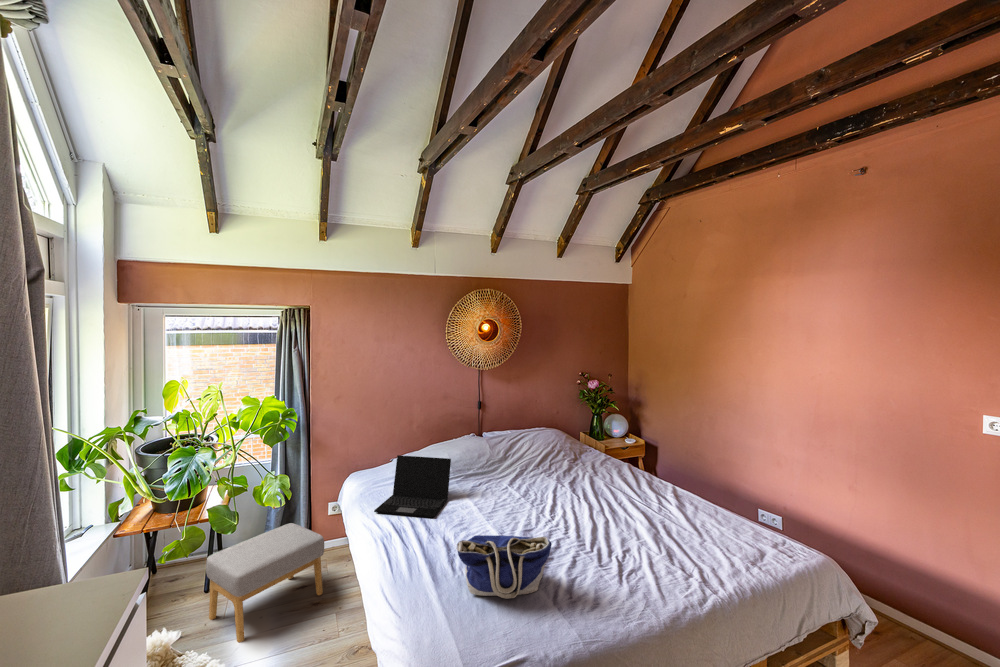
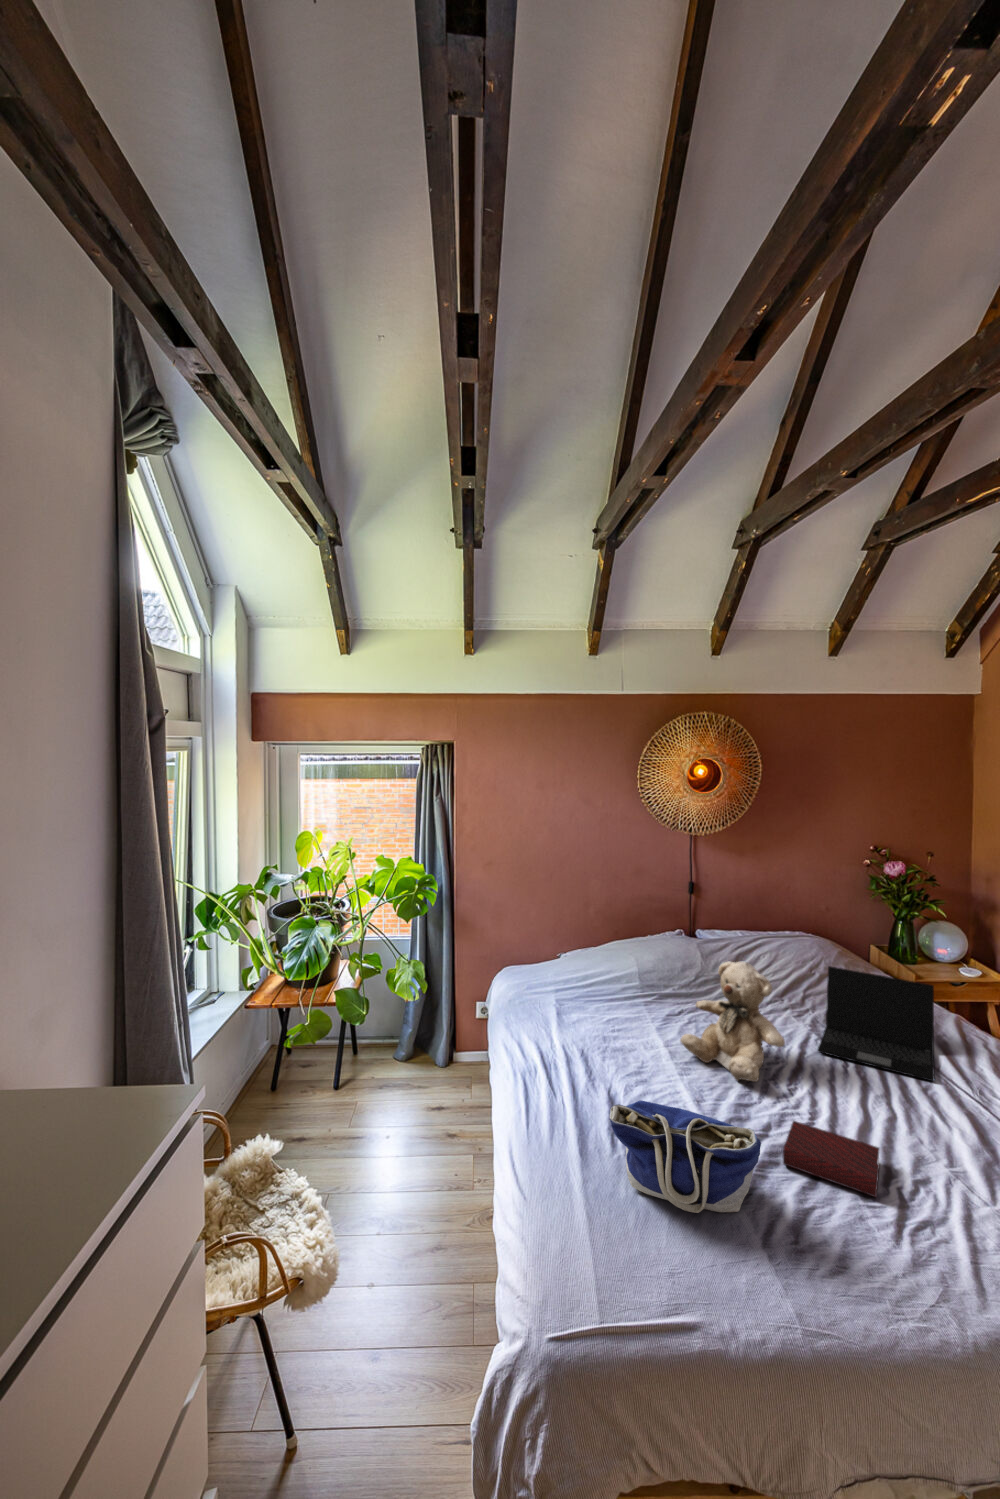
teddy bear: none [486,444,549,518] -> present [680,962,785,1082]
laptop: present [374,455,451,518] -> present [818,966,935,1081]
footstool: present [206,523,324,643] -> none [332,1020,462,1160]
book: none [557,532,607,564] -> present [783,1121,880,1198]

